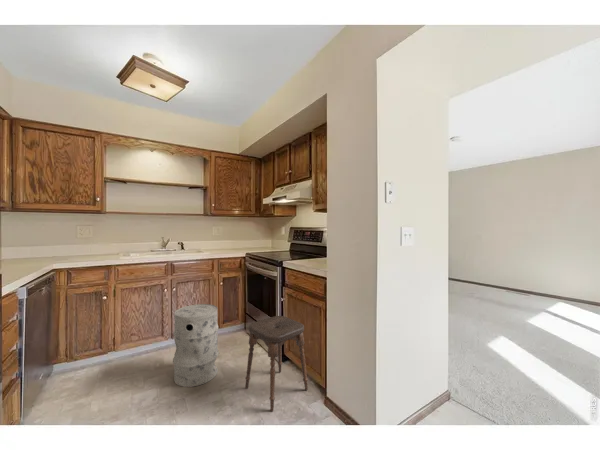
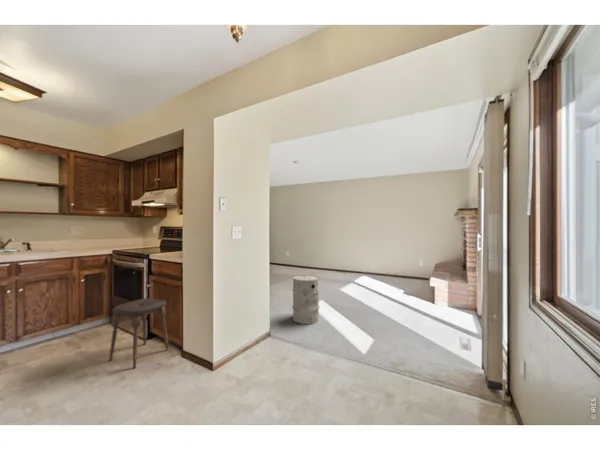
trash can: present [173,304,219,387] -> present [292,275,319,324]

